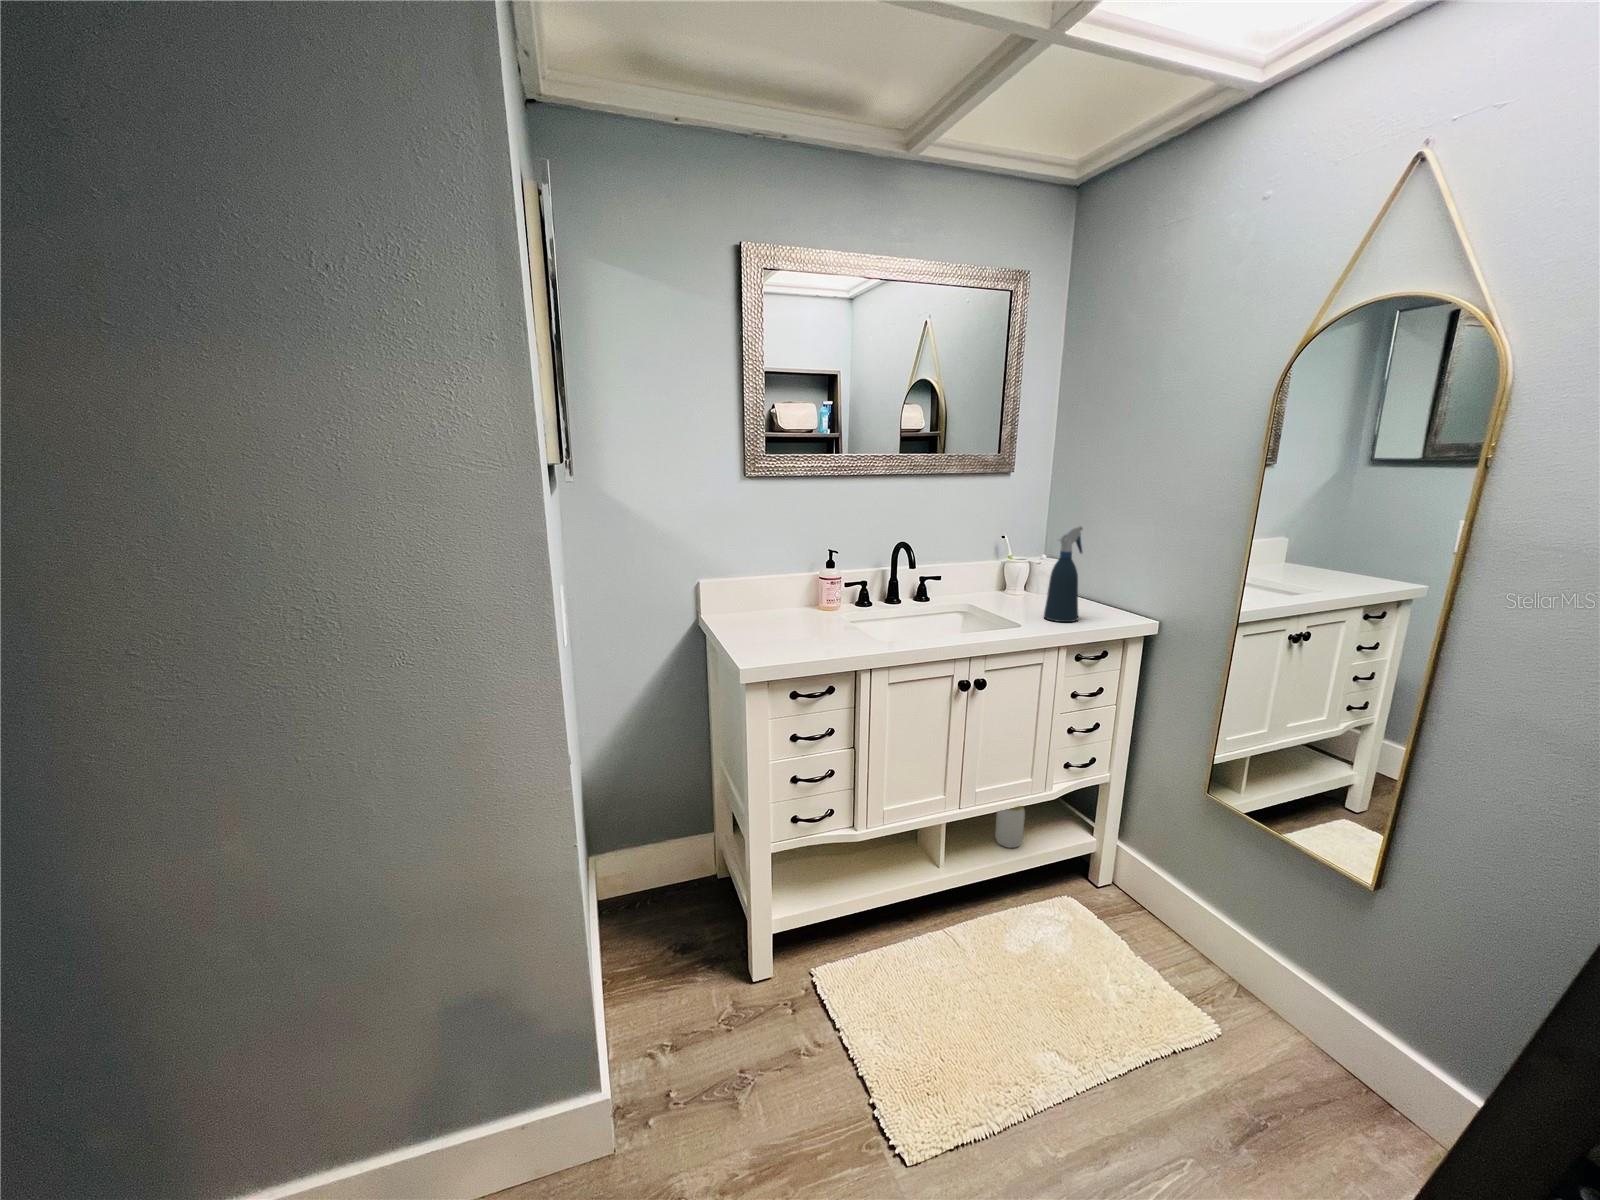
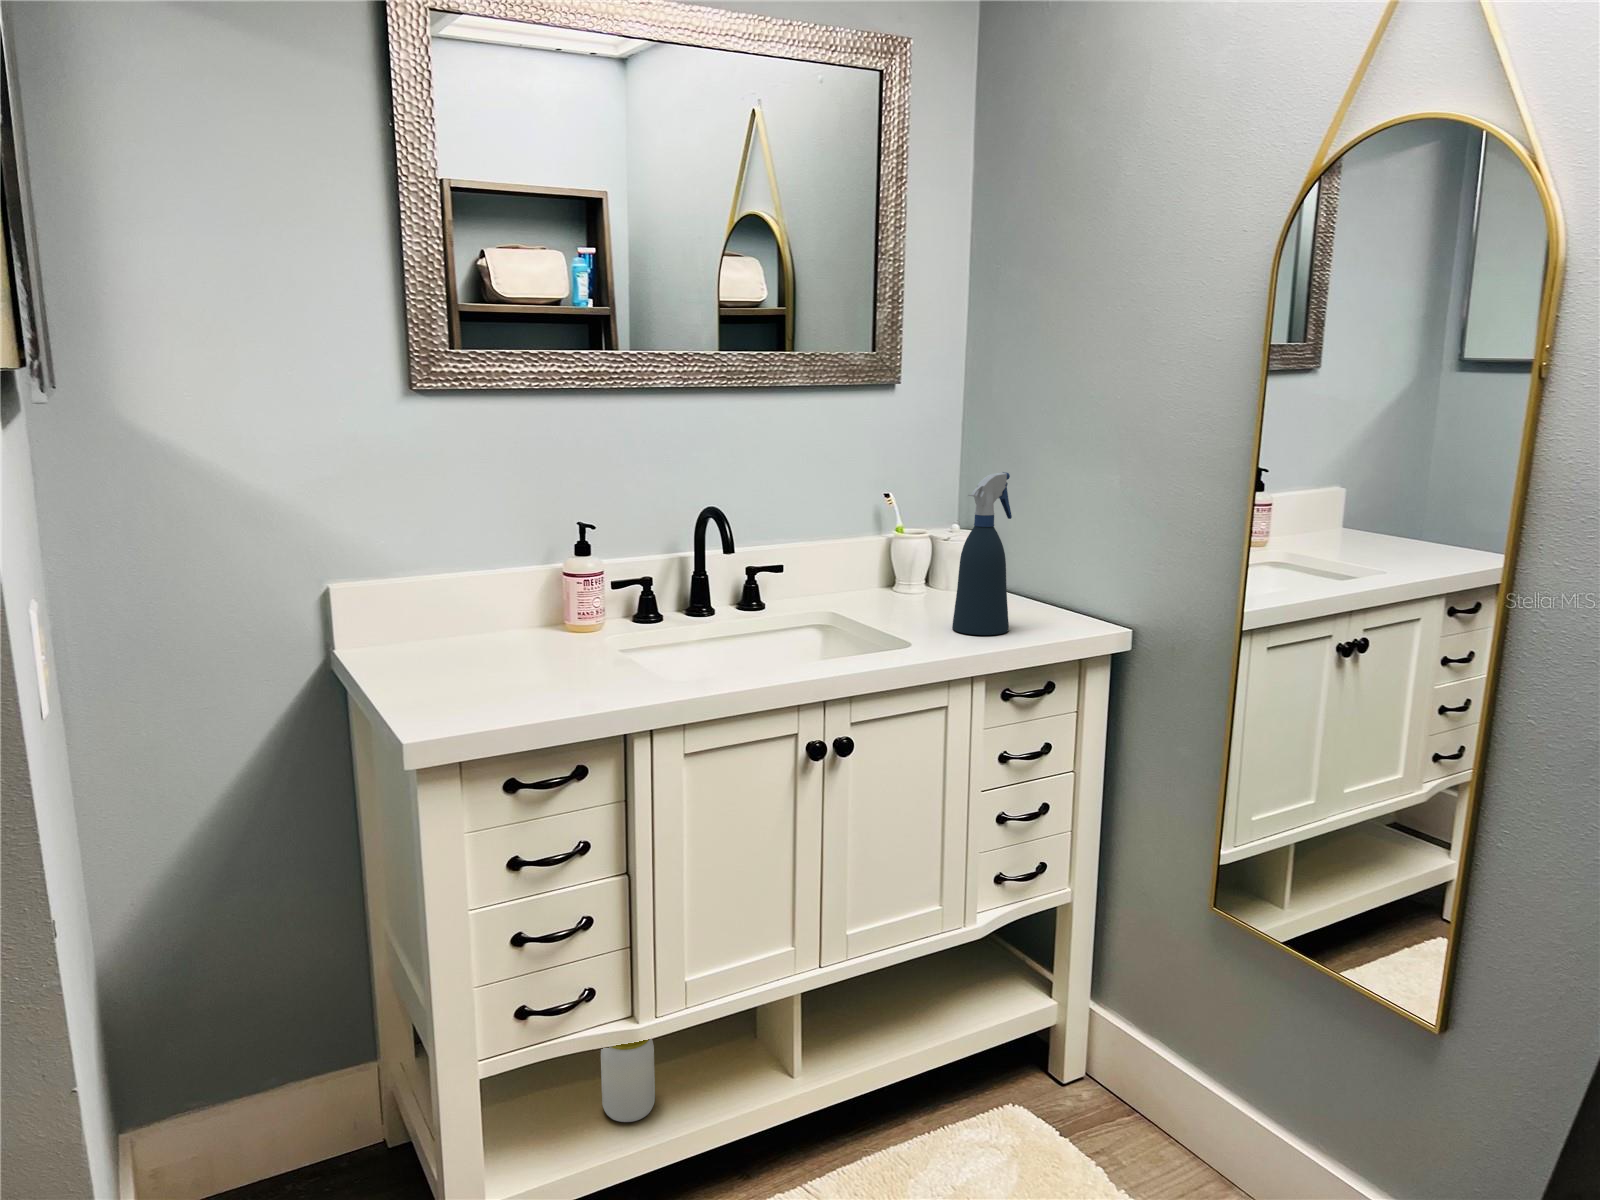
jar: present [995,806,1025,848] -> present [601,1039,655,1122]

